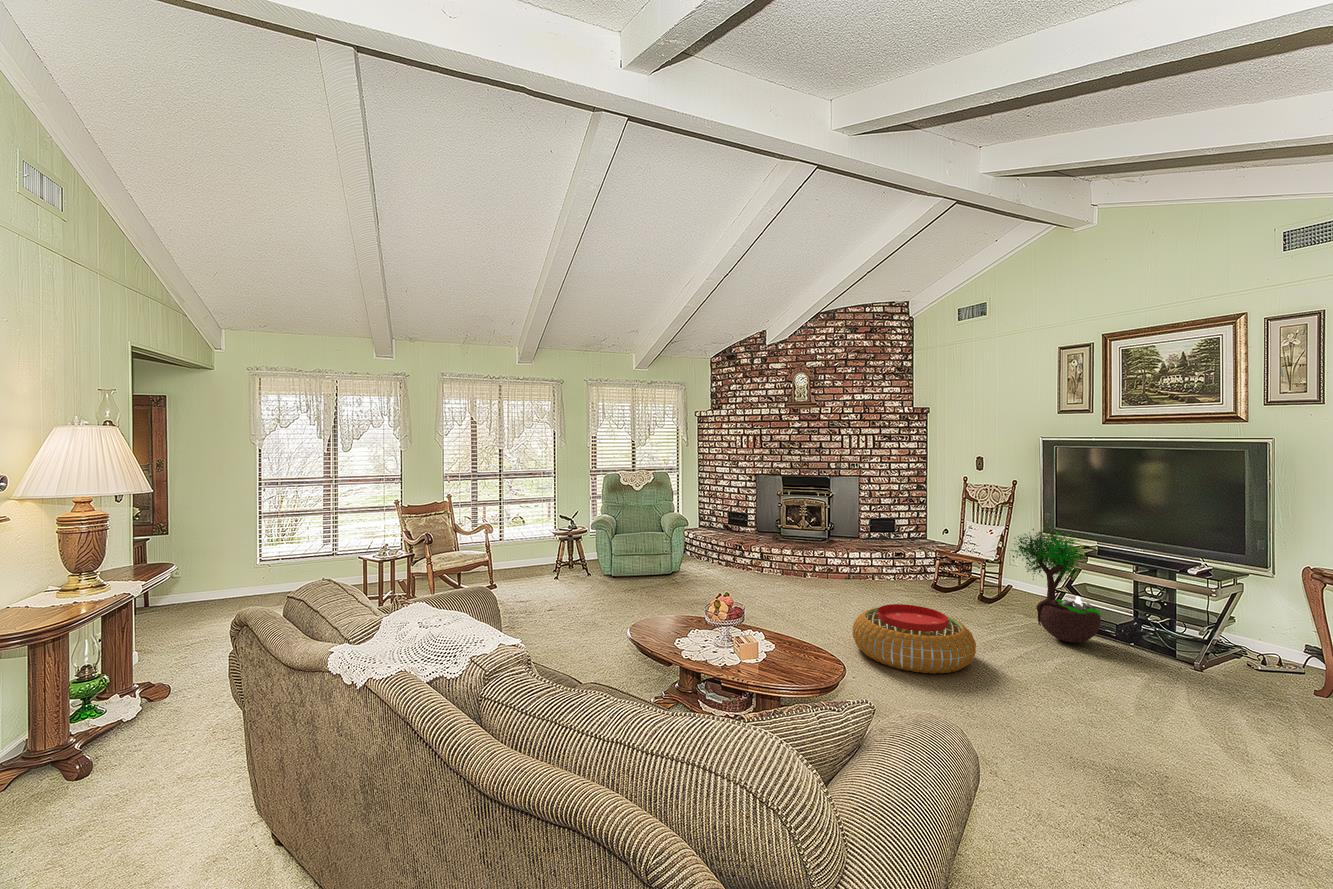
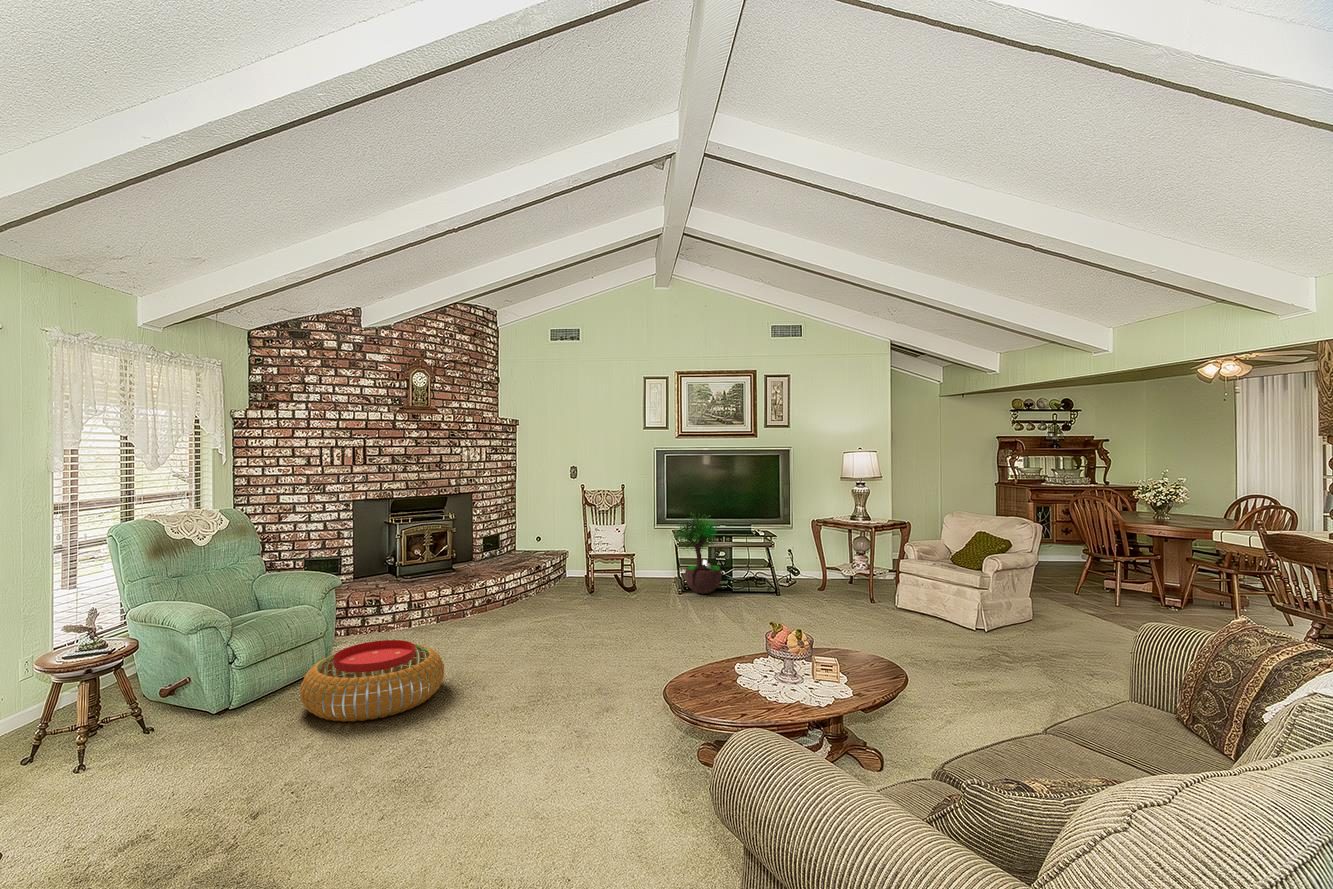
pouf: present [852,604,976,674] -> present [300,640,444,722]

